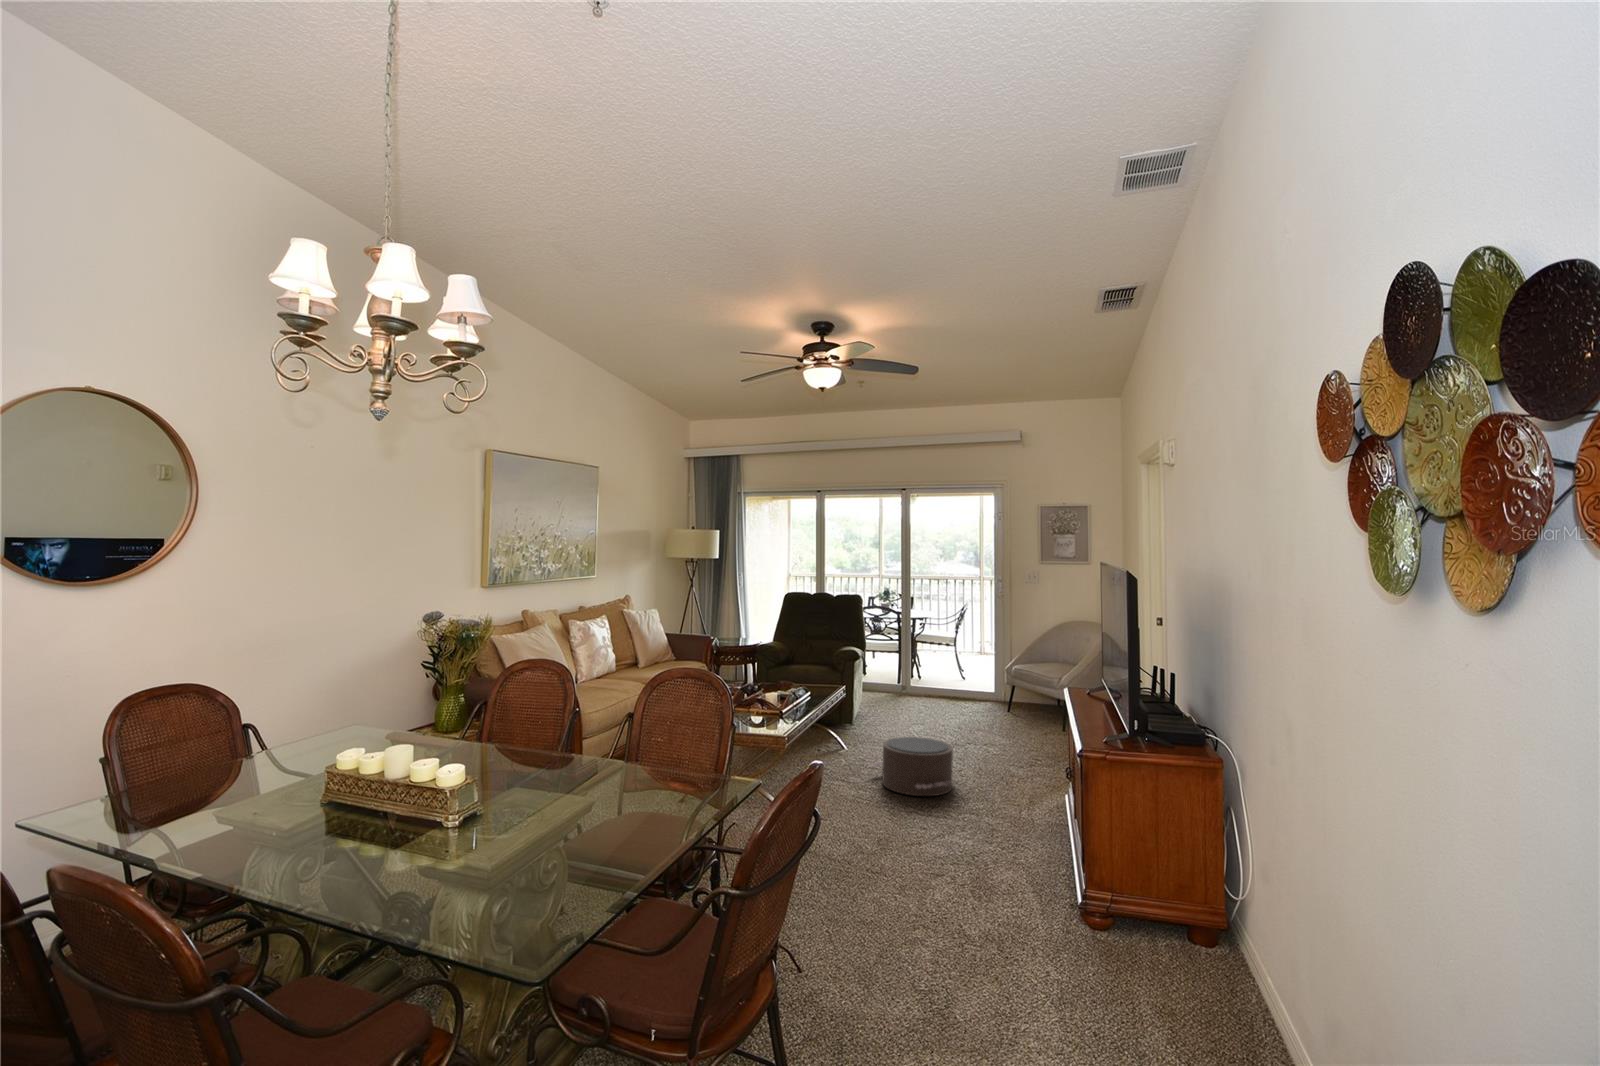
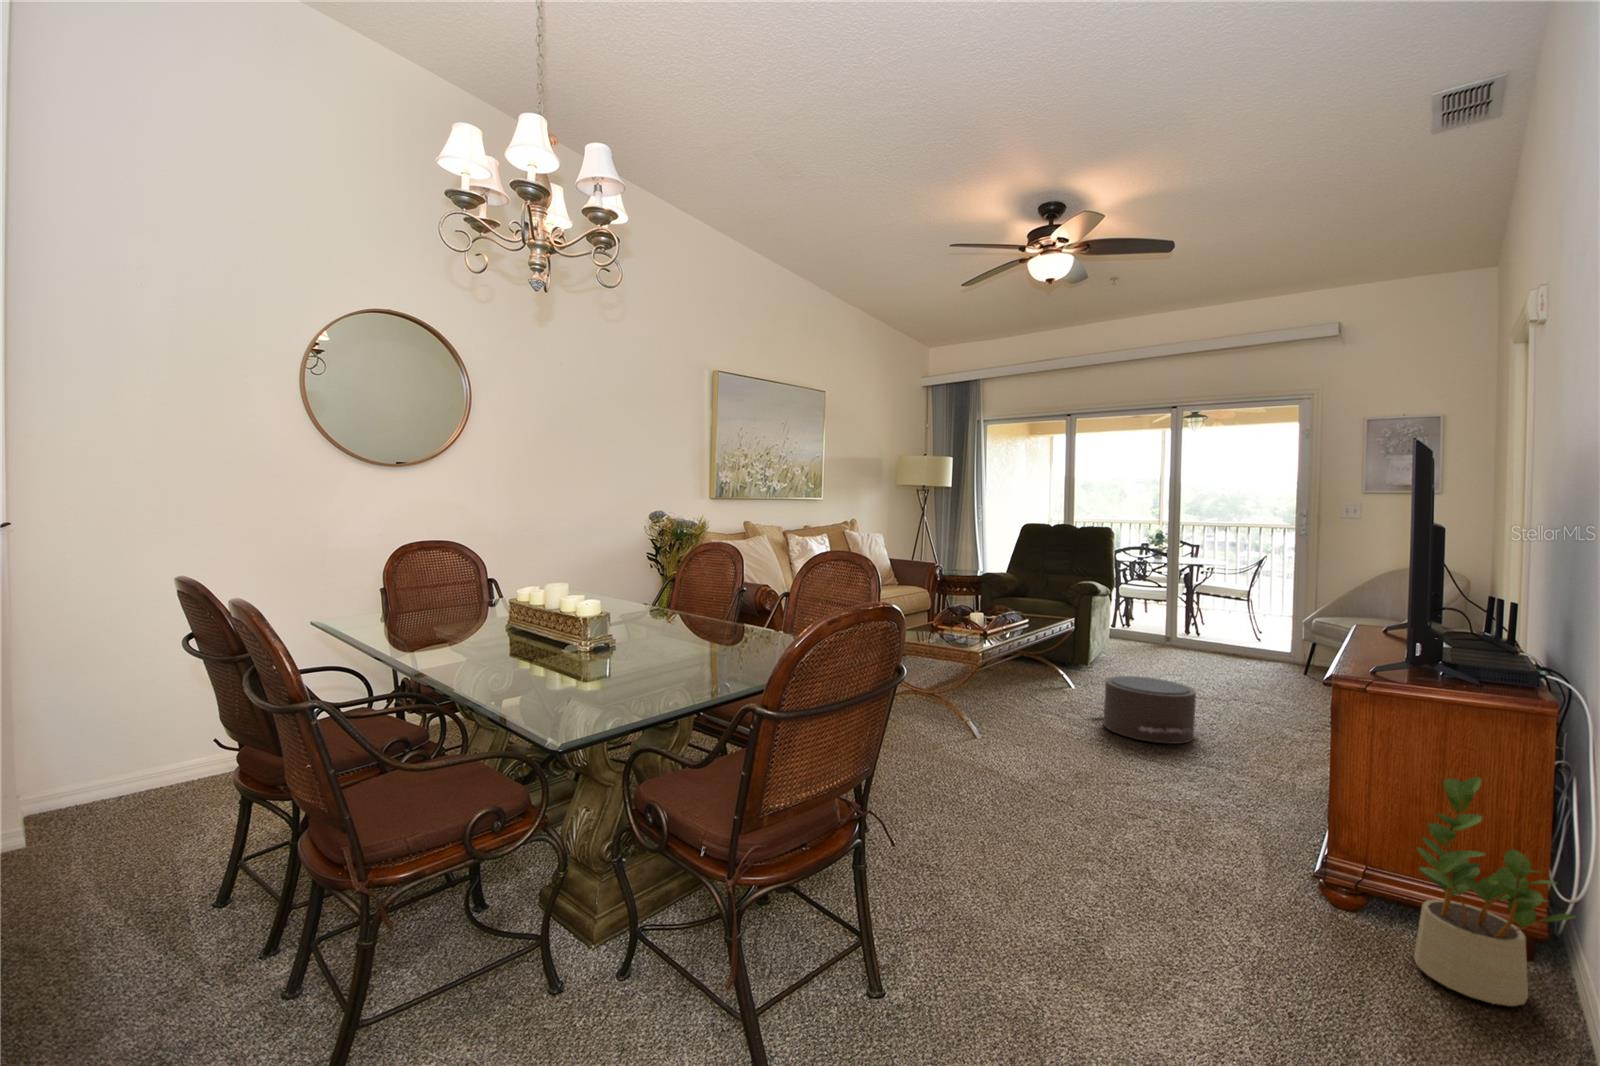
potted plant: none [1150,816,1242,984] -> present [1414,777,1576,1006]

